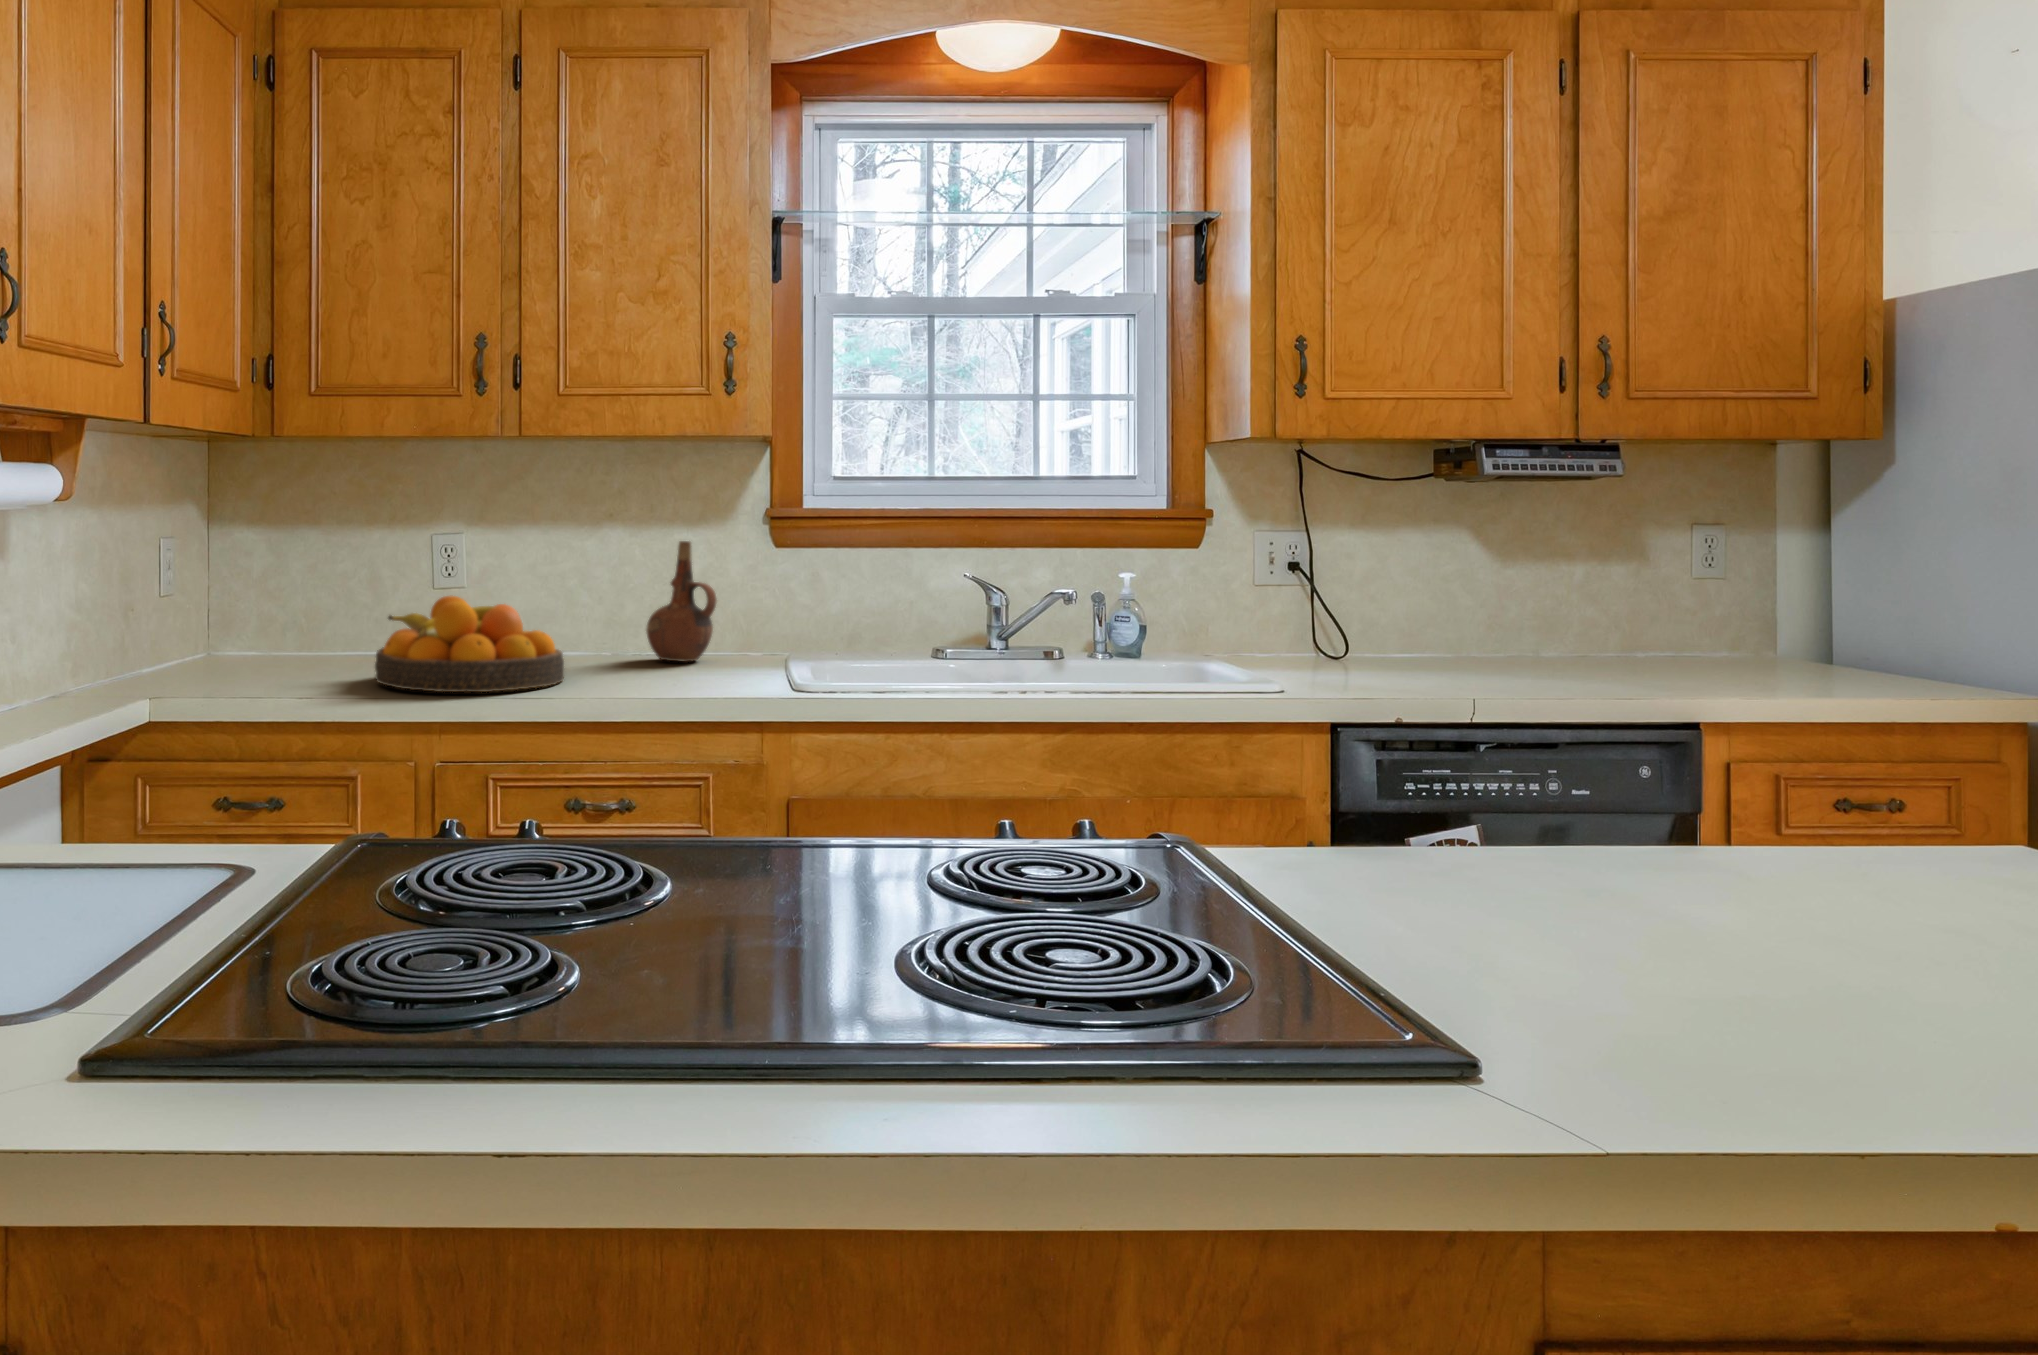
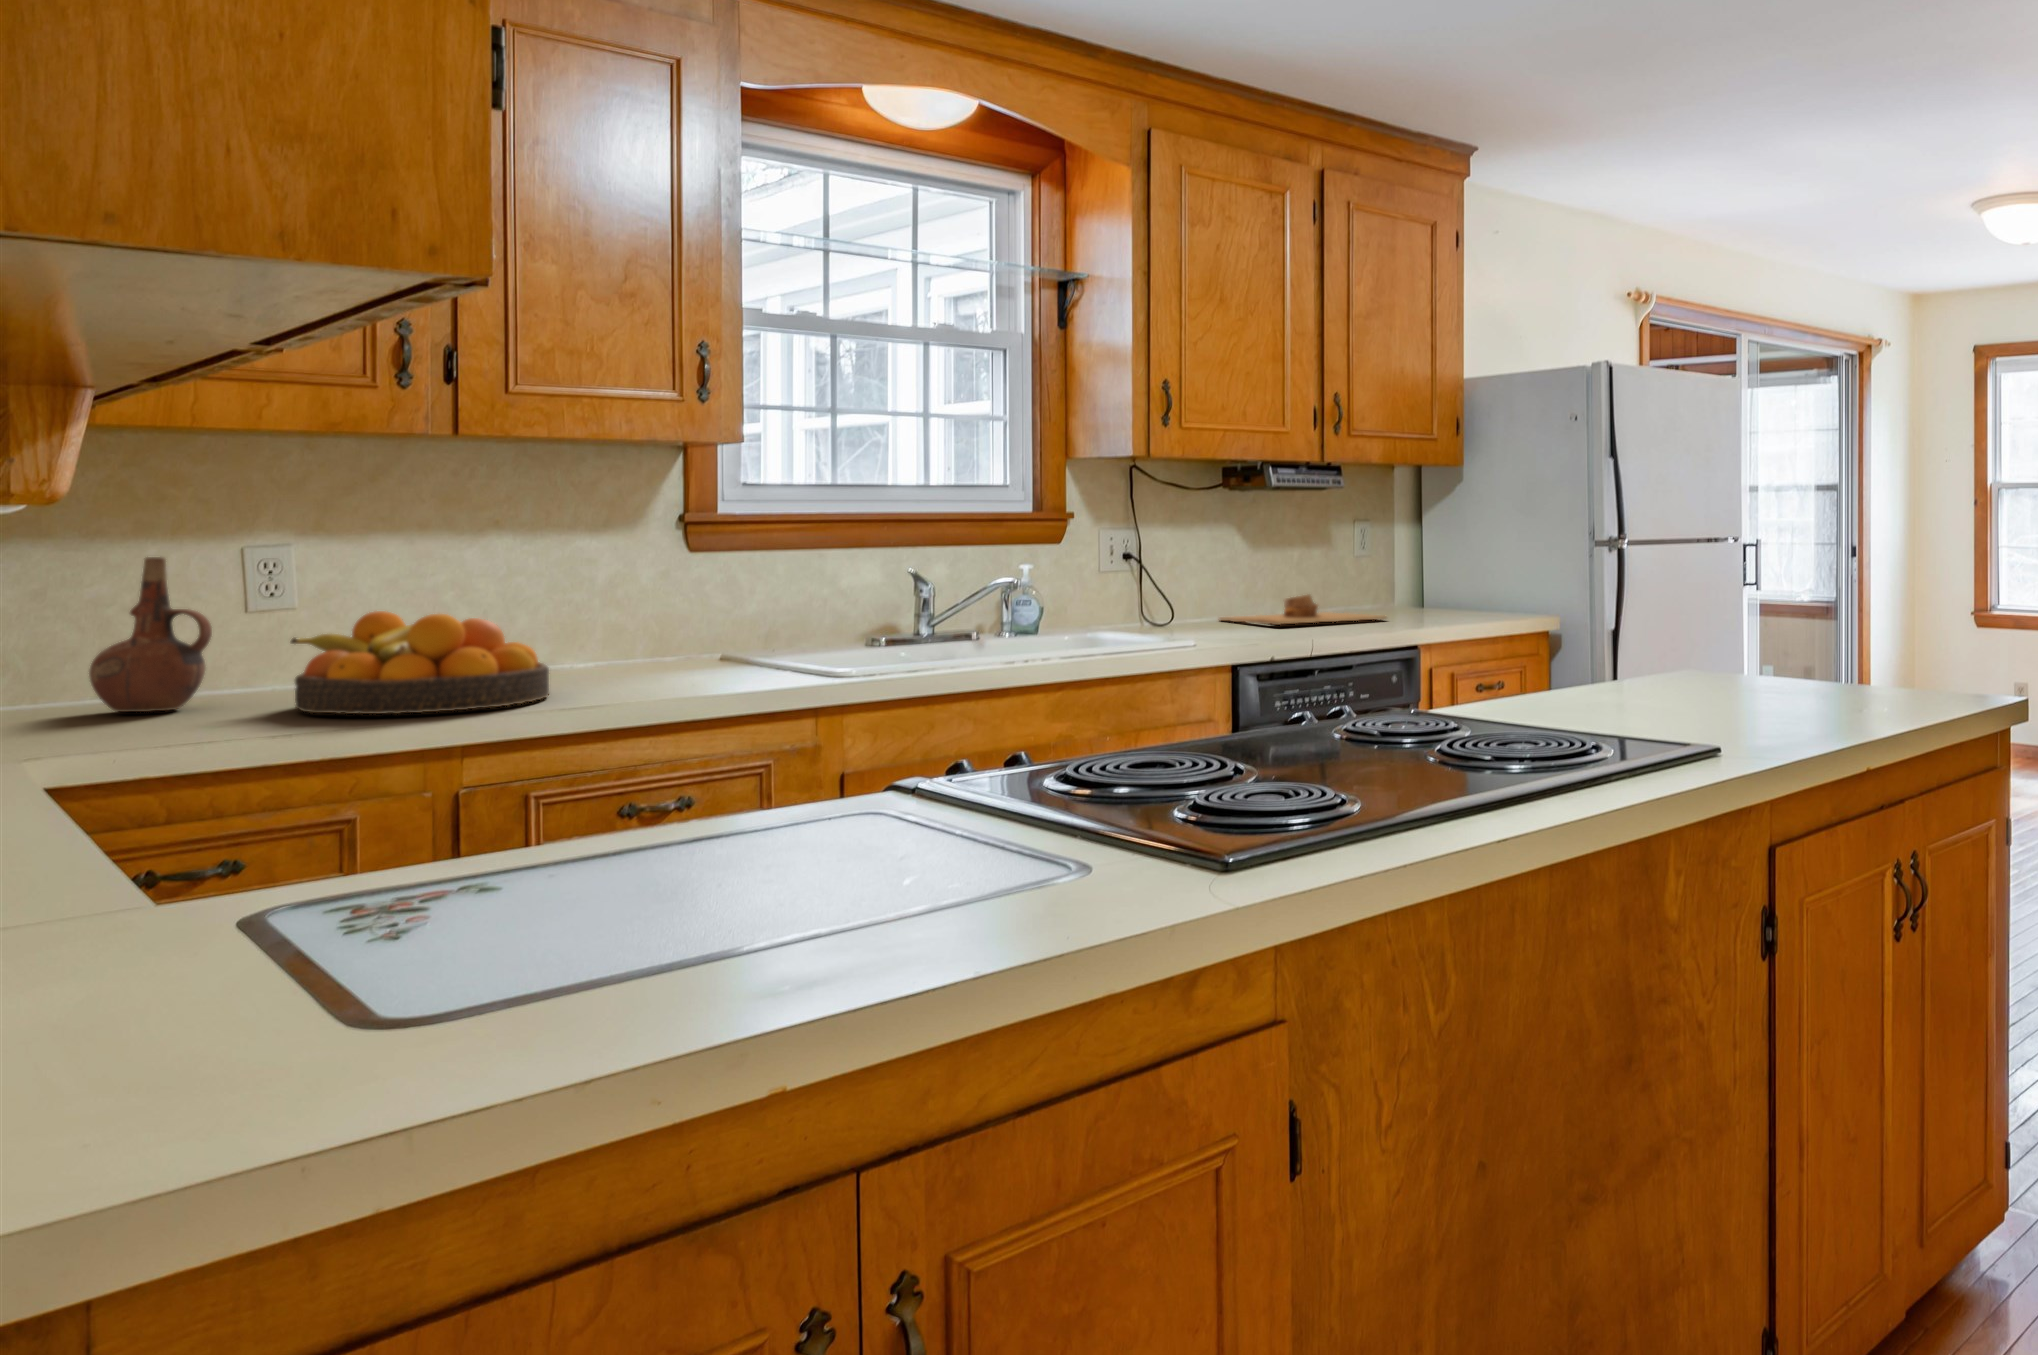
ceramic pitcher: present [646,541,716,662] -> present [89,557,212,712]
cutting board: none [1420,628,1688,674] -> present [1218,594,1386,625]

